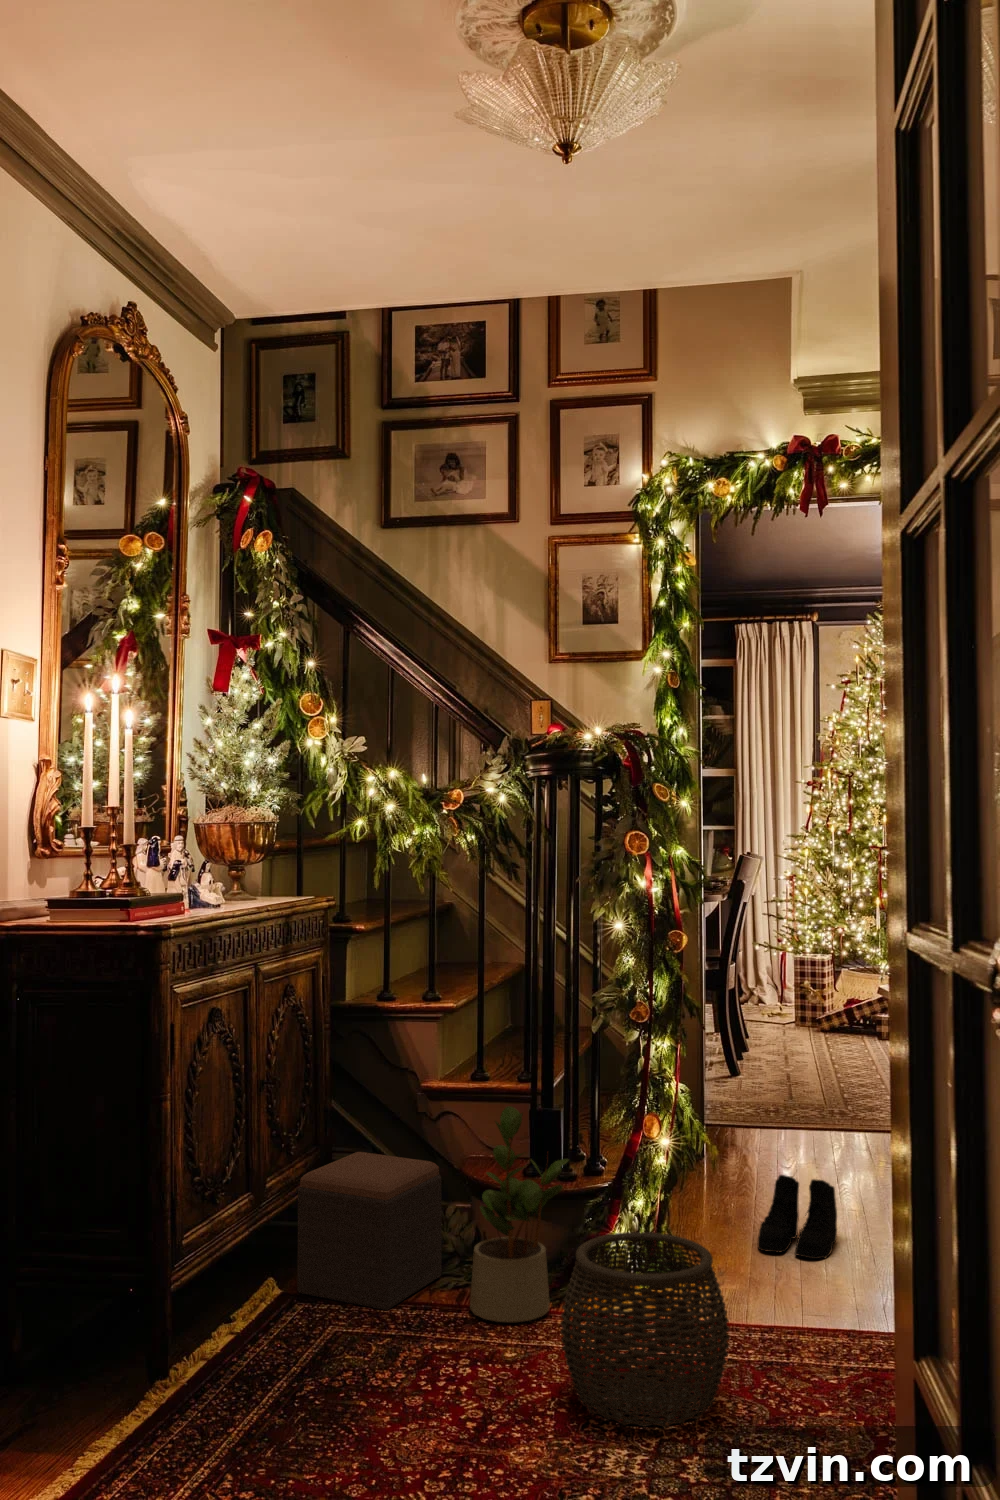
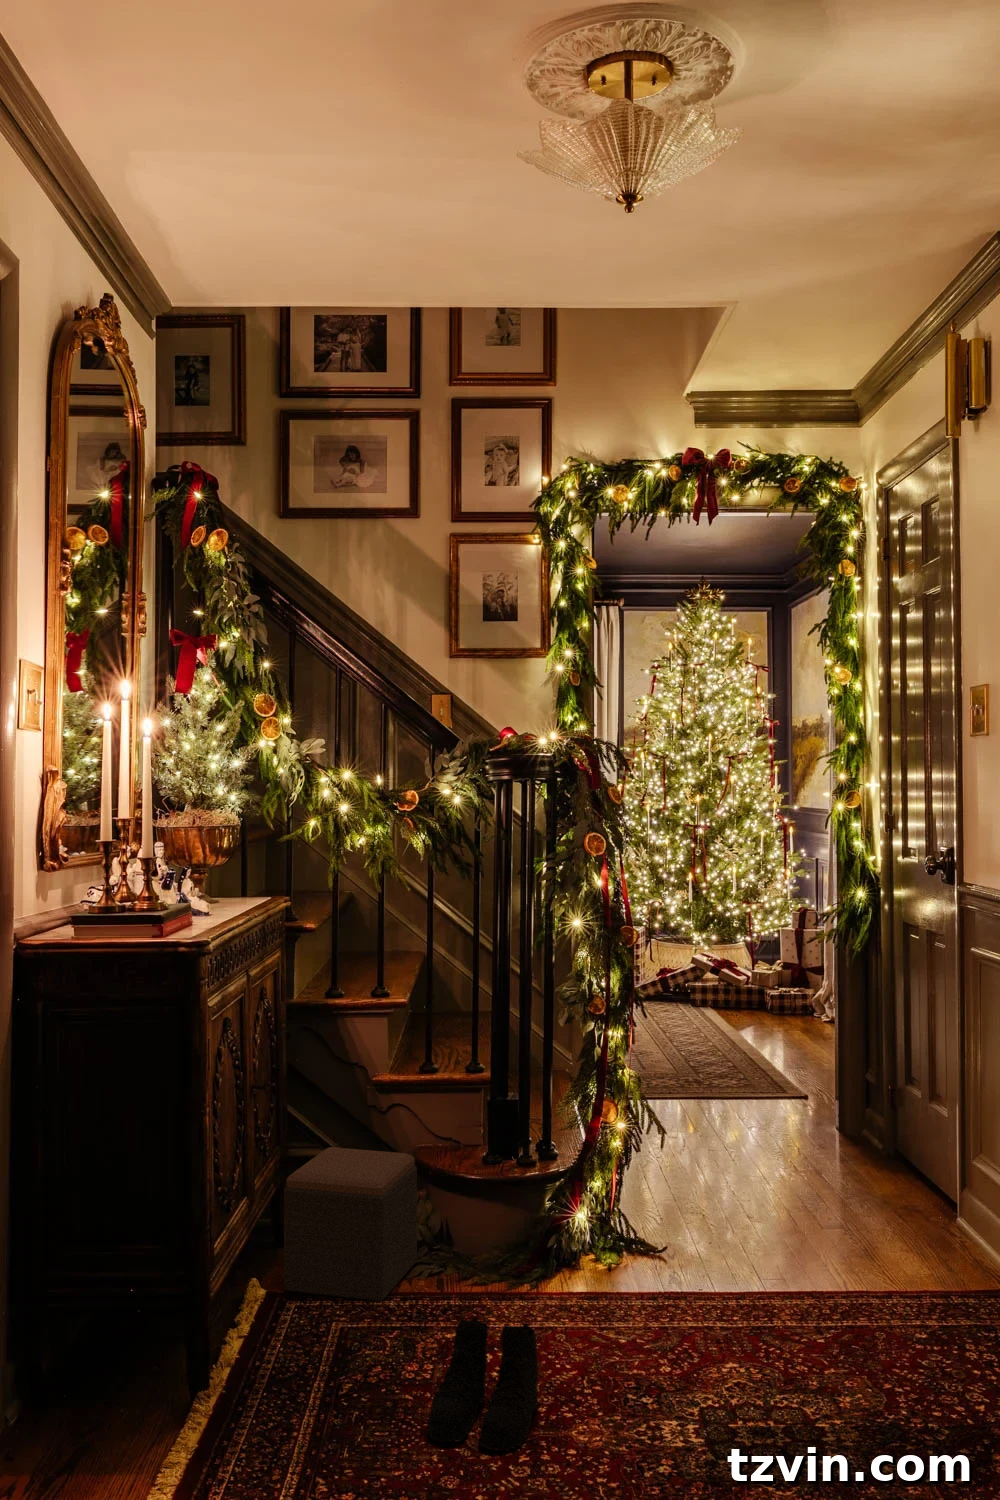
potted plant: present [470,1106,569,1322] -> none [460,1099,550,1305]
boots: present [758,1175,837,1259] -> present [428,1317,538,1451]
woven basket: present [560,1232,730,1428] -> none [588,1214,744,1398]

